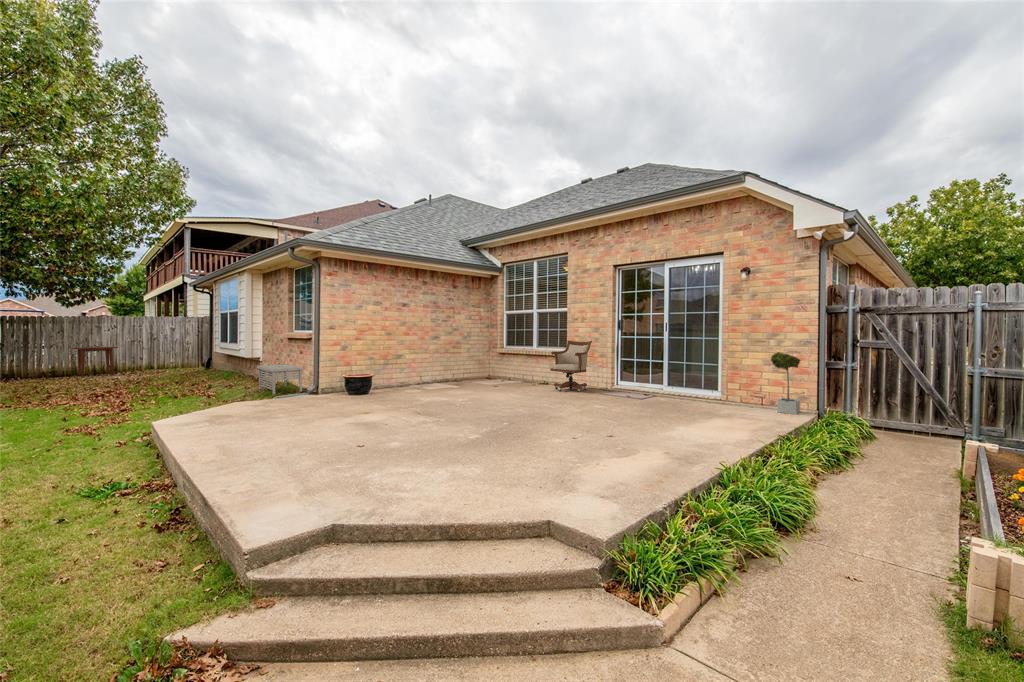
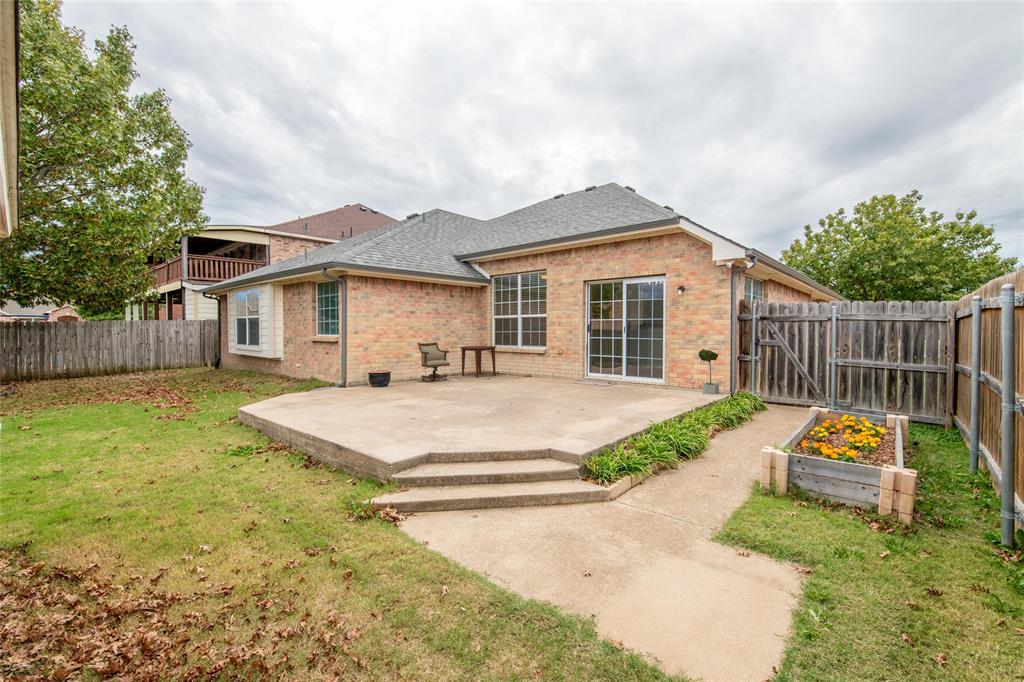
chair: present [550,340,592,392] -> present [417,342,450,382]
dining table: present [71,347,118,377] -> present [460,346,496,378]
storage bench: present [257,364,304,394] -> none [288,363,331,388]

